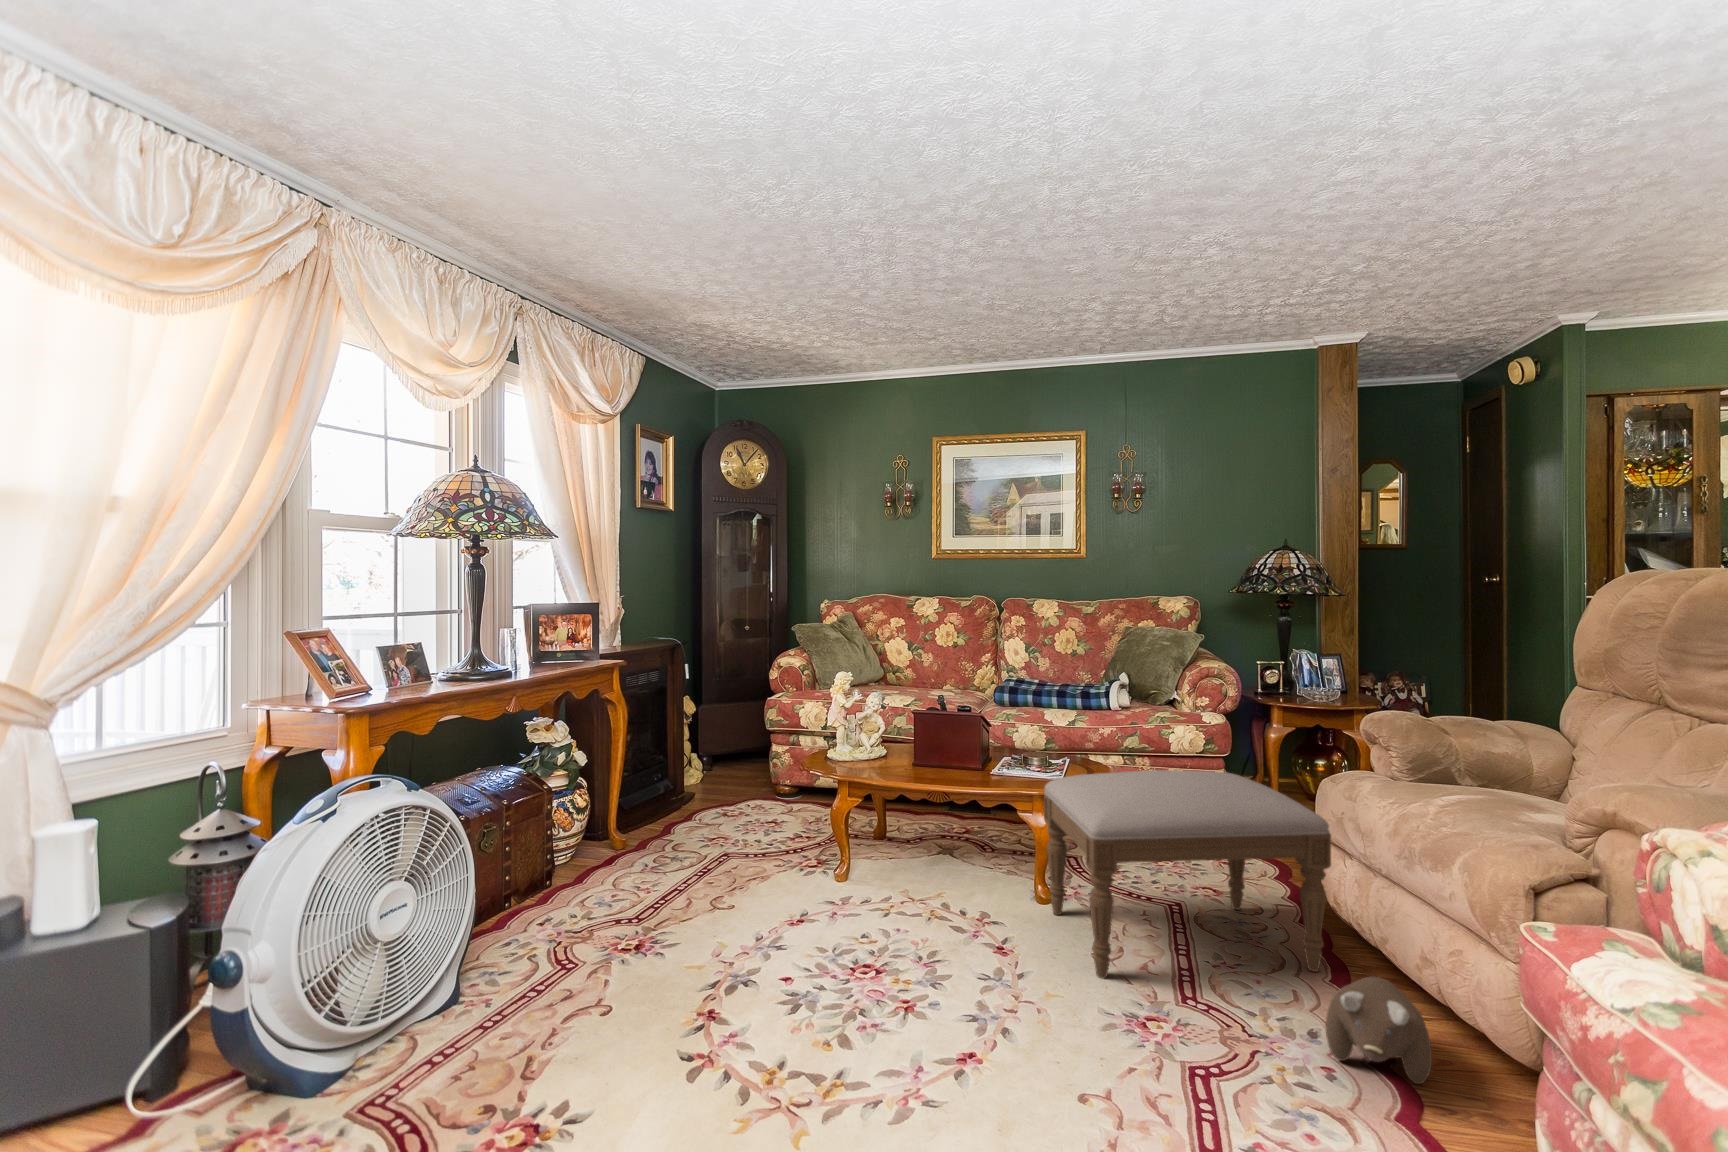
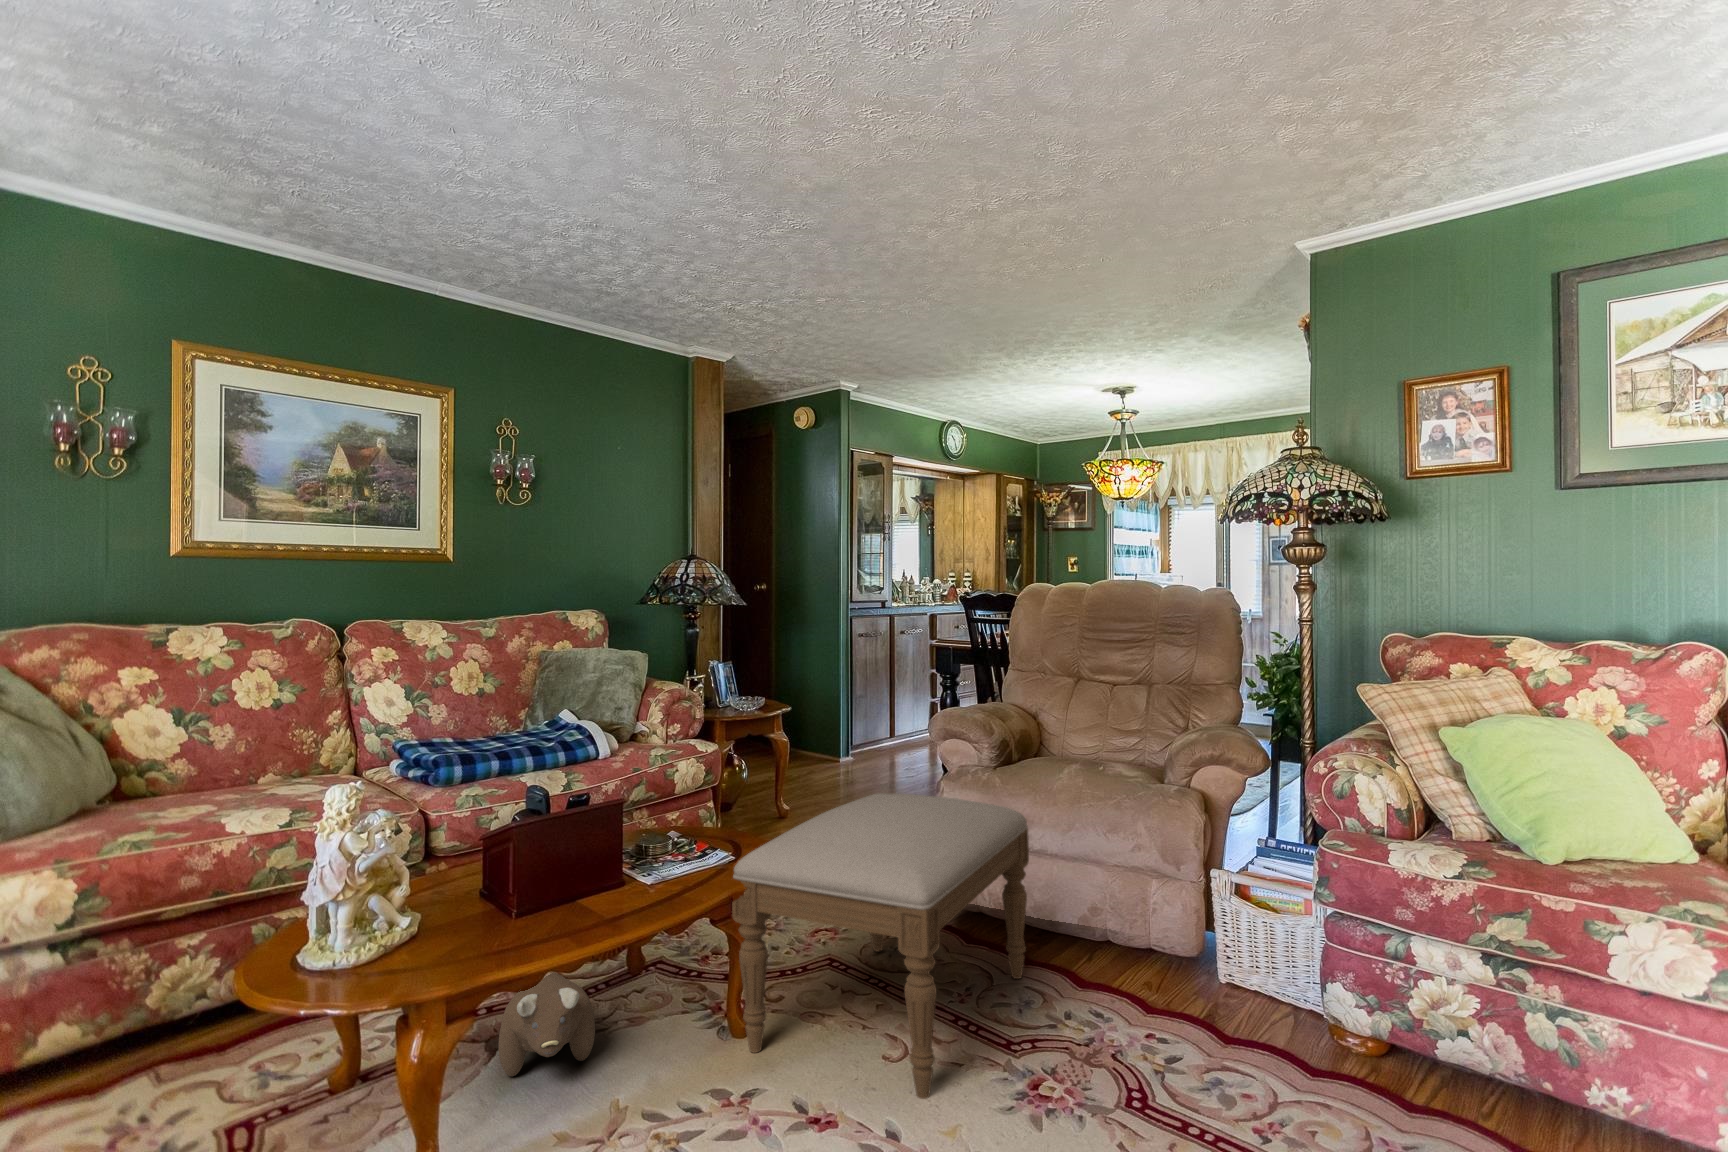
plush toy: present [1326,977,1432,1084] -> present [498,973,595,1076]

